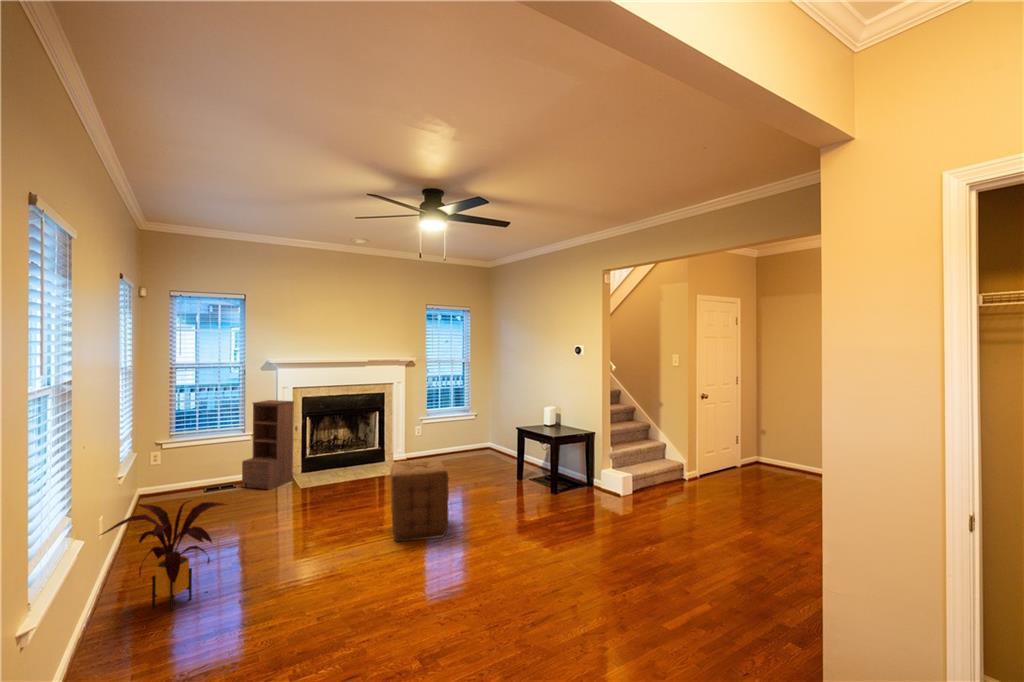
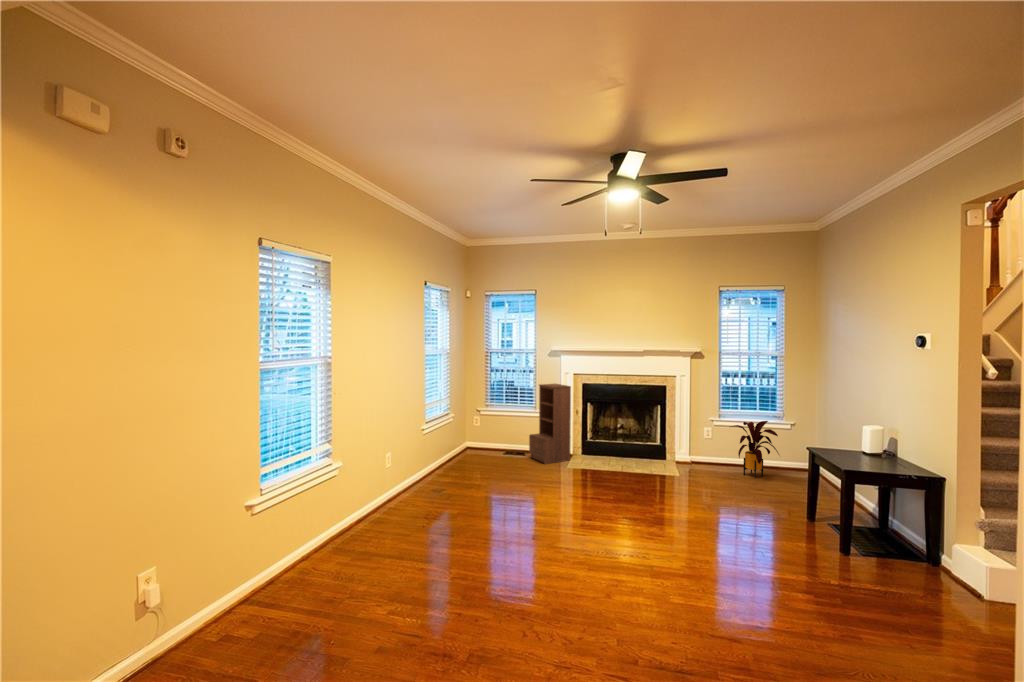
ottoman: present [390,459,449,541] -> none [581,459,655,555]
house plant: present [101,501,226,611] -> present [731,421,779,478]

